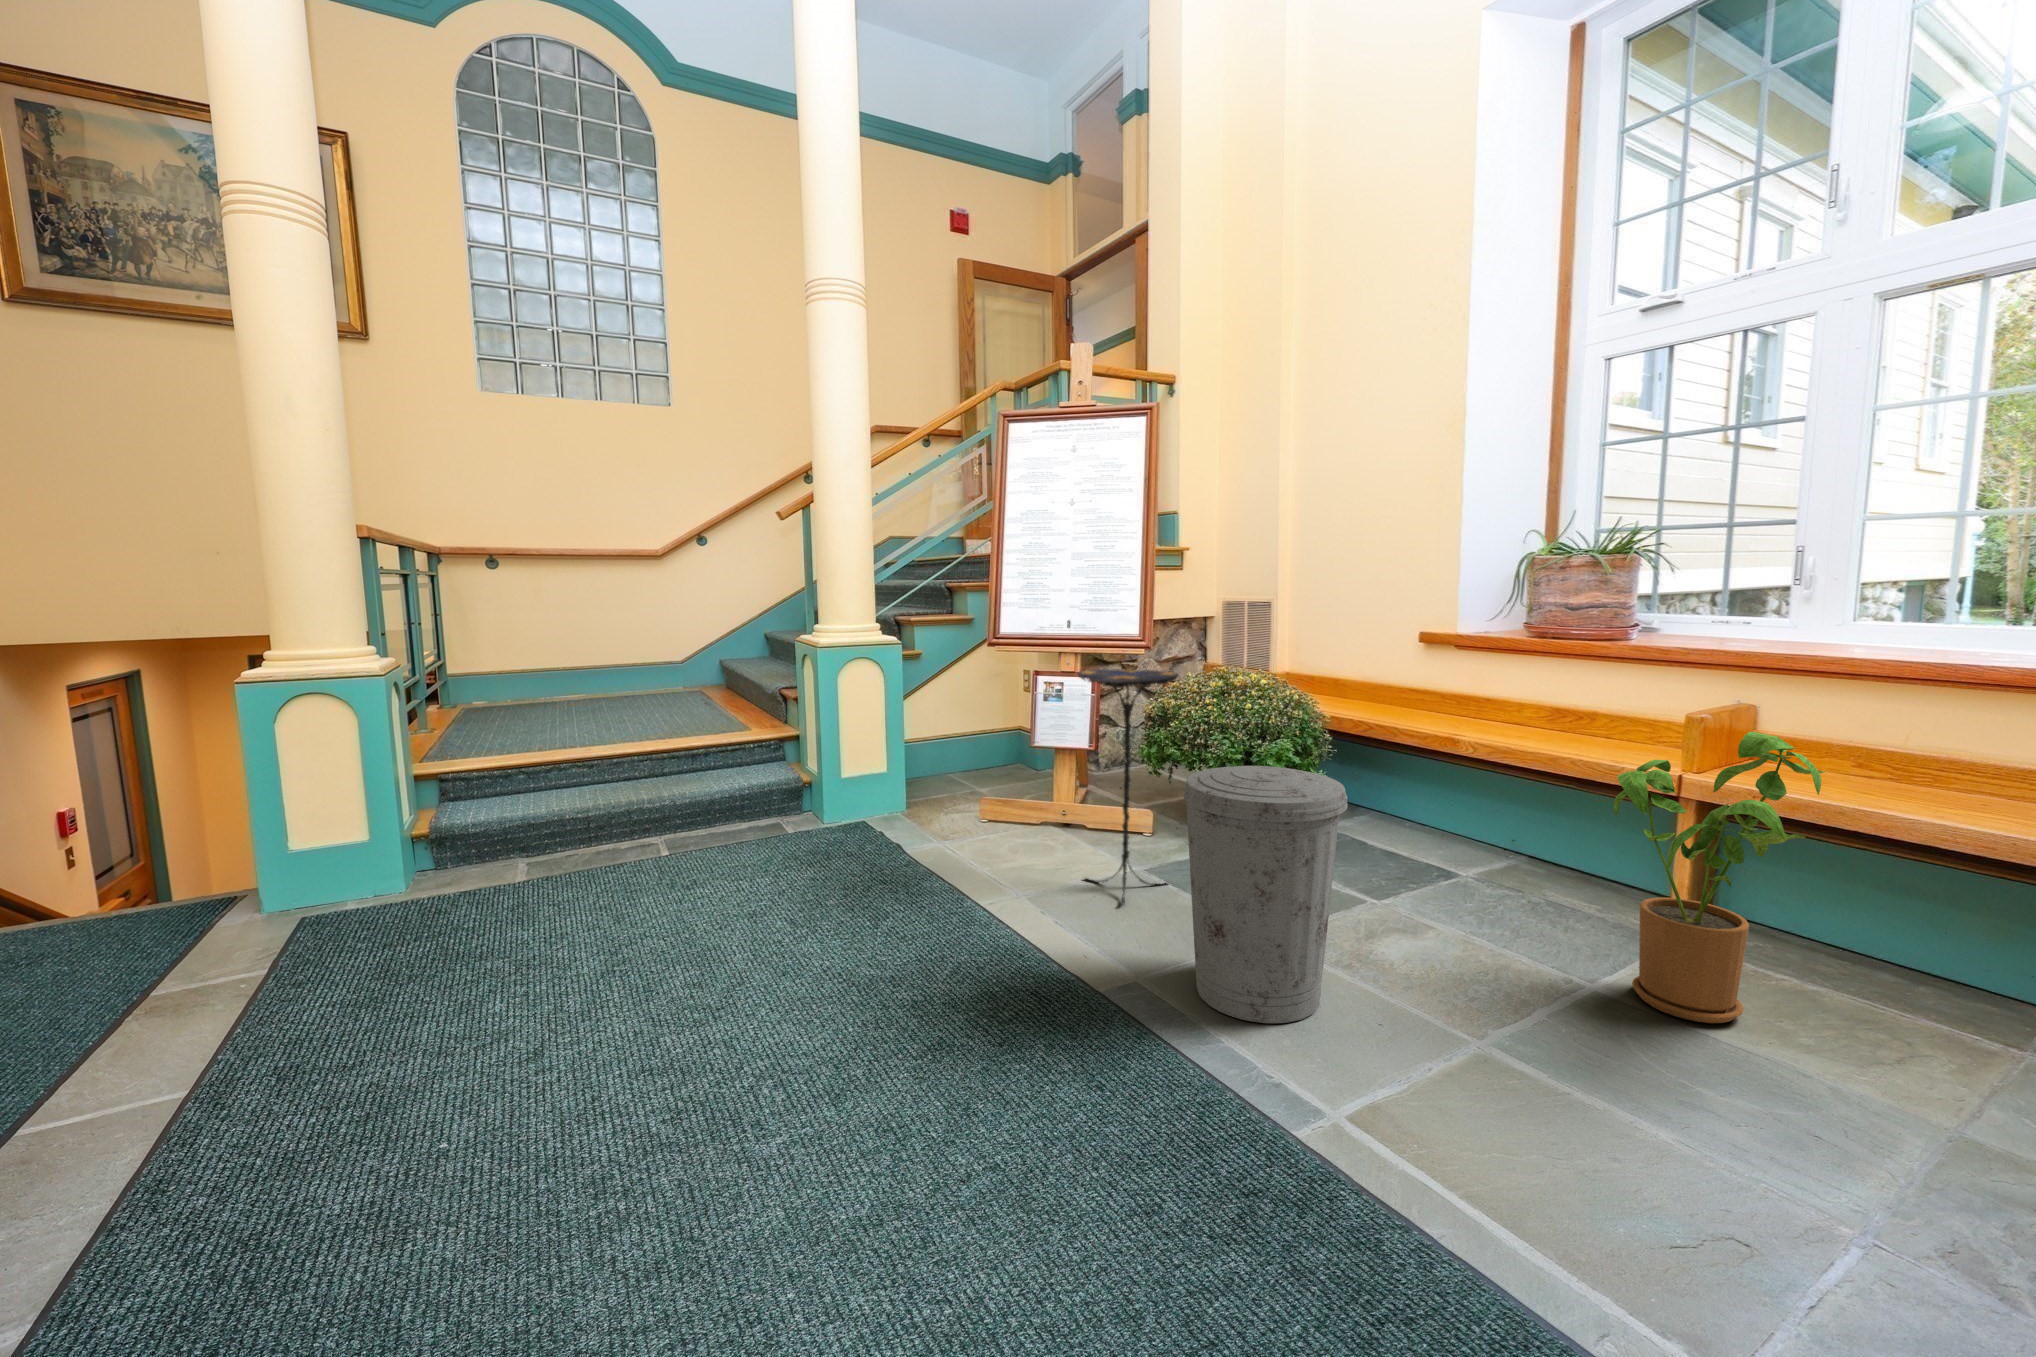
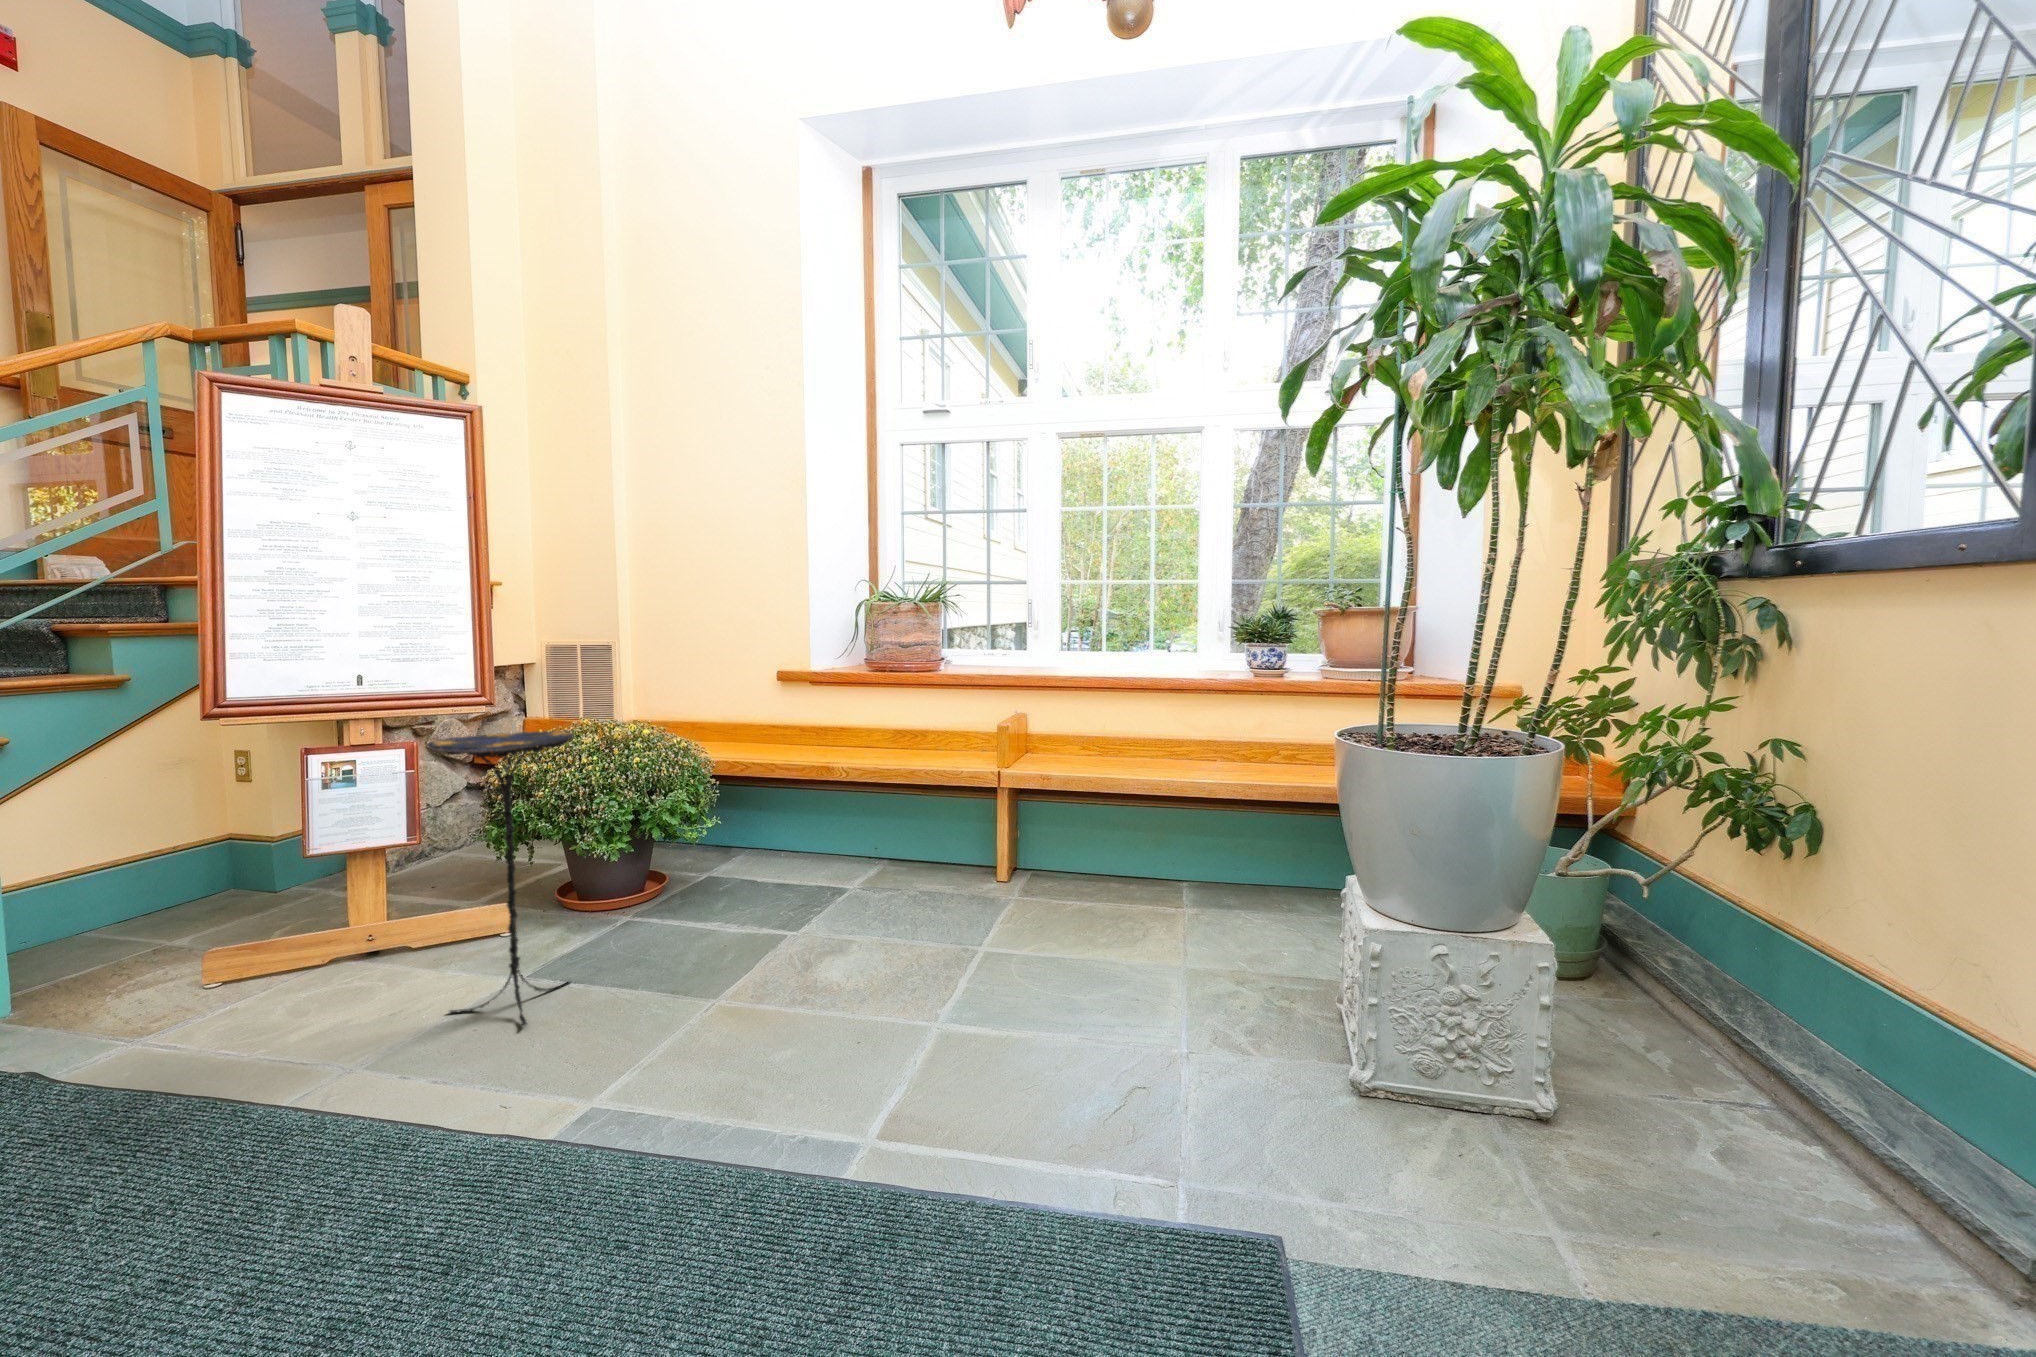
house plant: present [1614,732,1825,1023] -> none [979,730,1097,950]
trash can: present [1183,766,1348,1023] -> none [640,817,816,1096]

